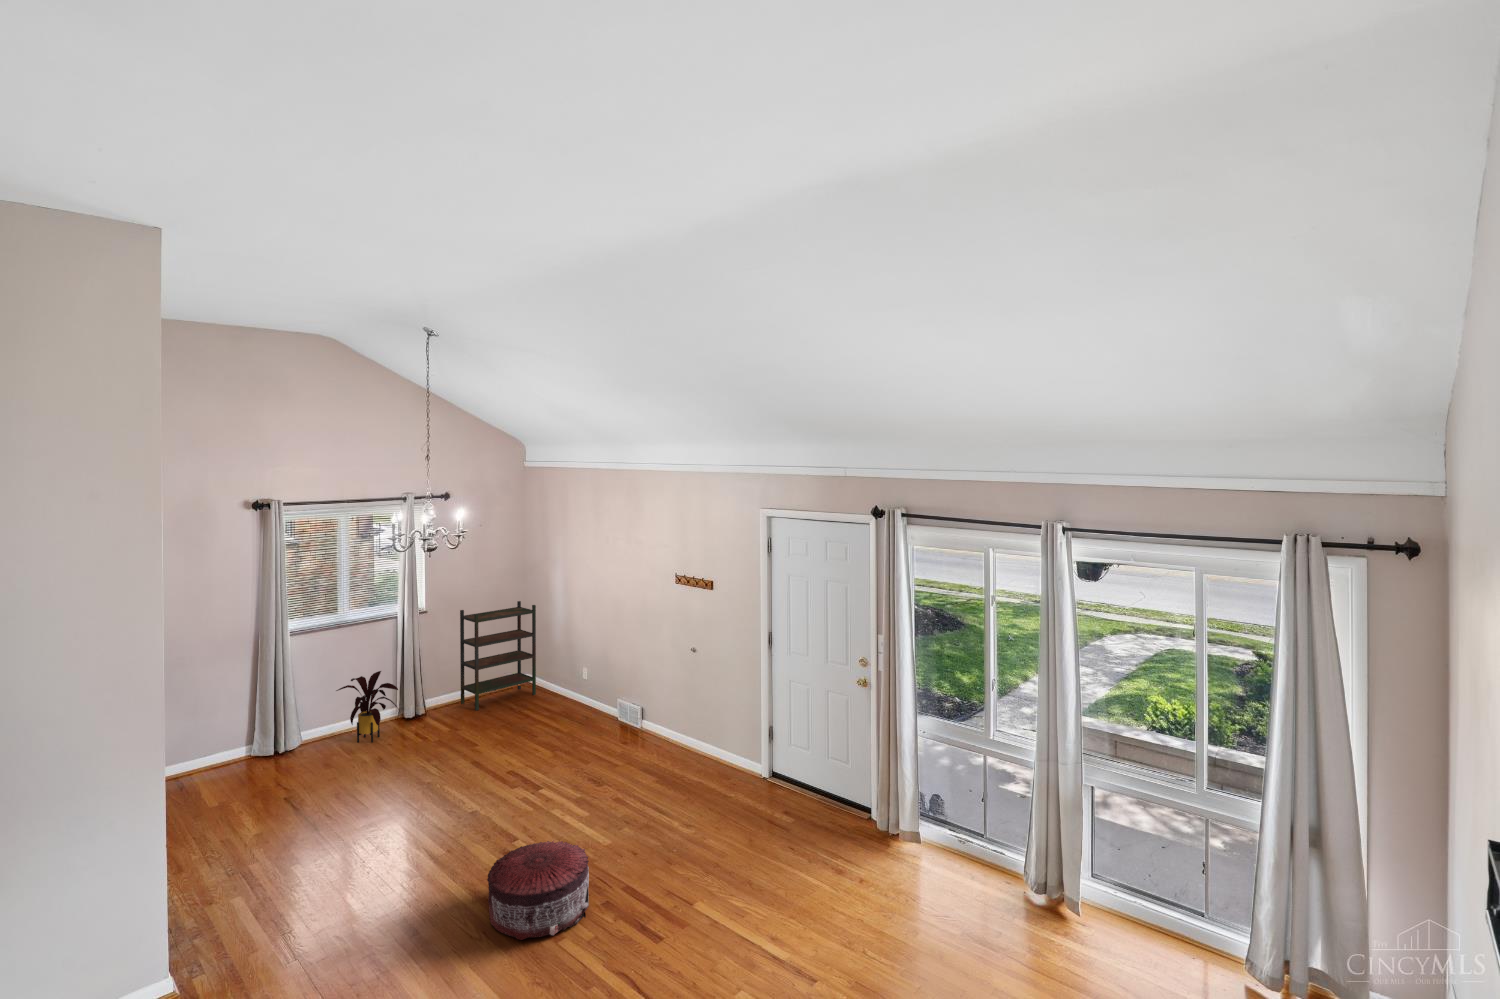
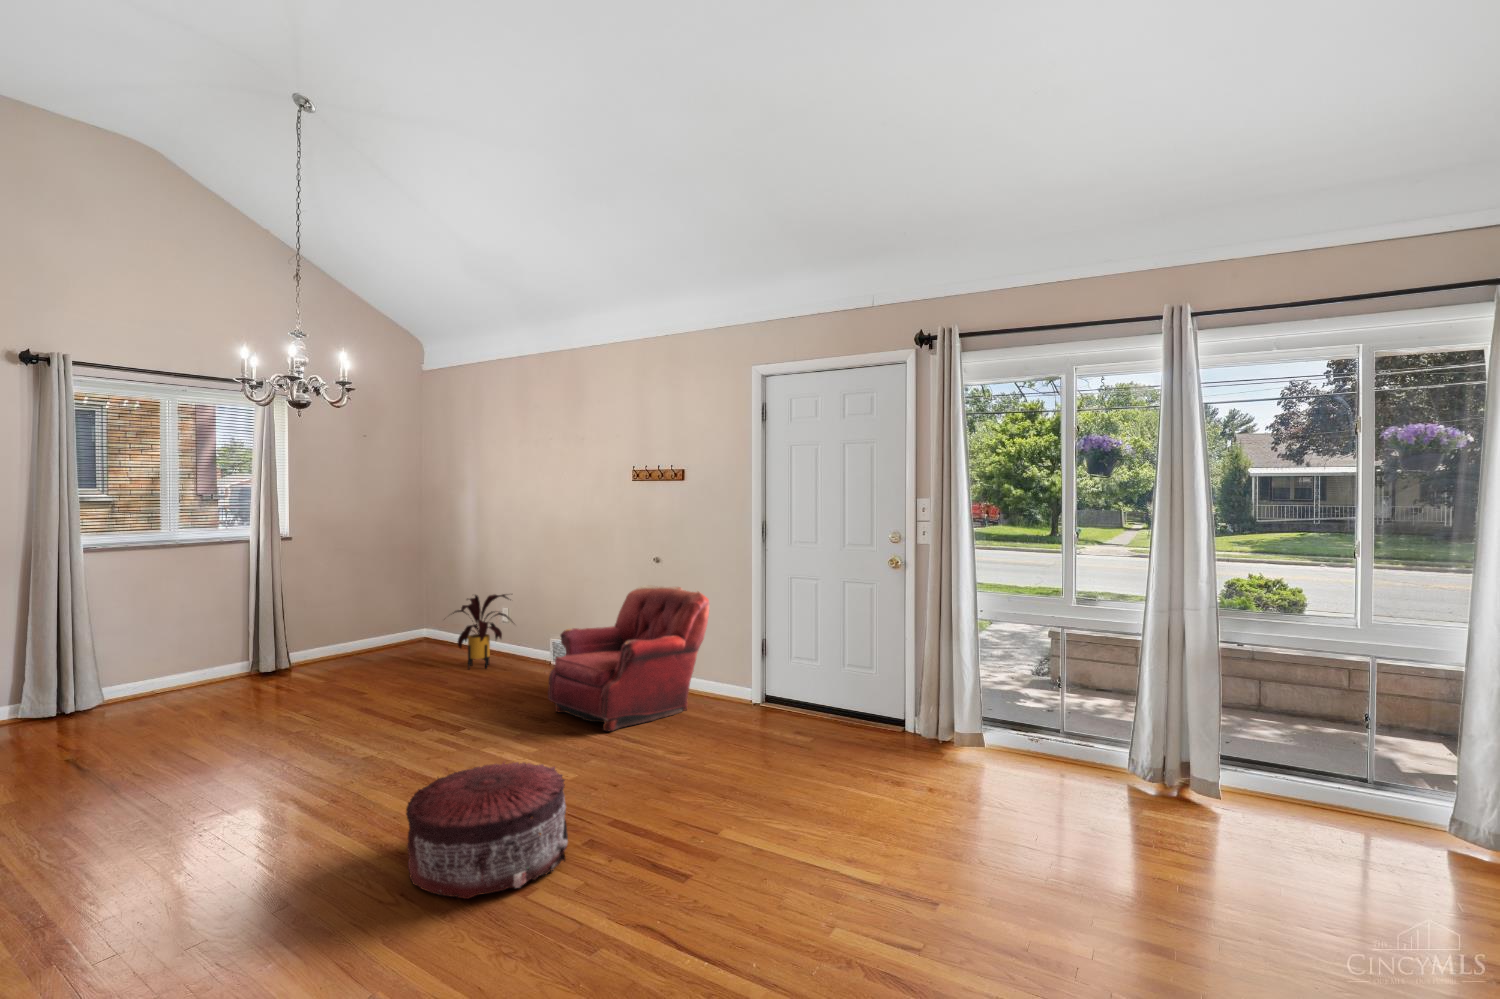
bookshelf: present [460,601,536,711] -> none [338,534,439,664]
house plant: present [336,671,398,742] -> present [453,594,512,669]
armchair: none [604,673,730,800] -> present [548,585,709,731]

